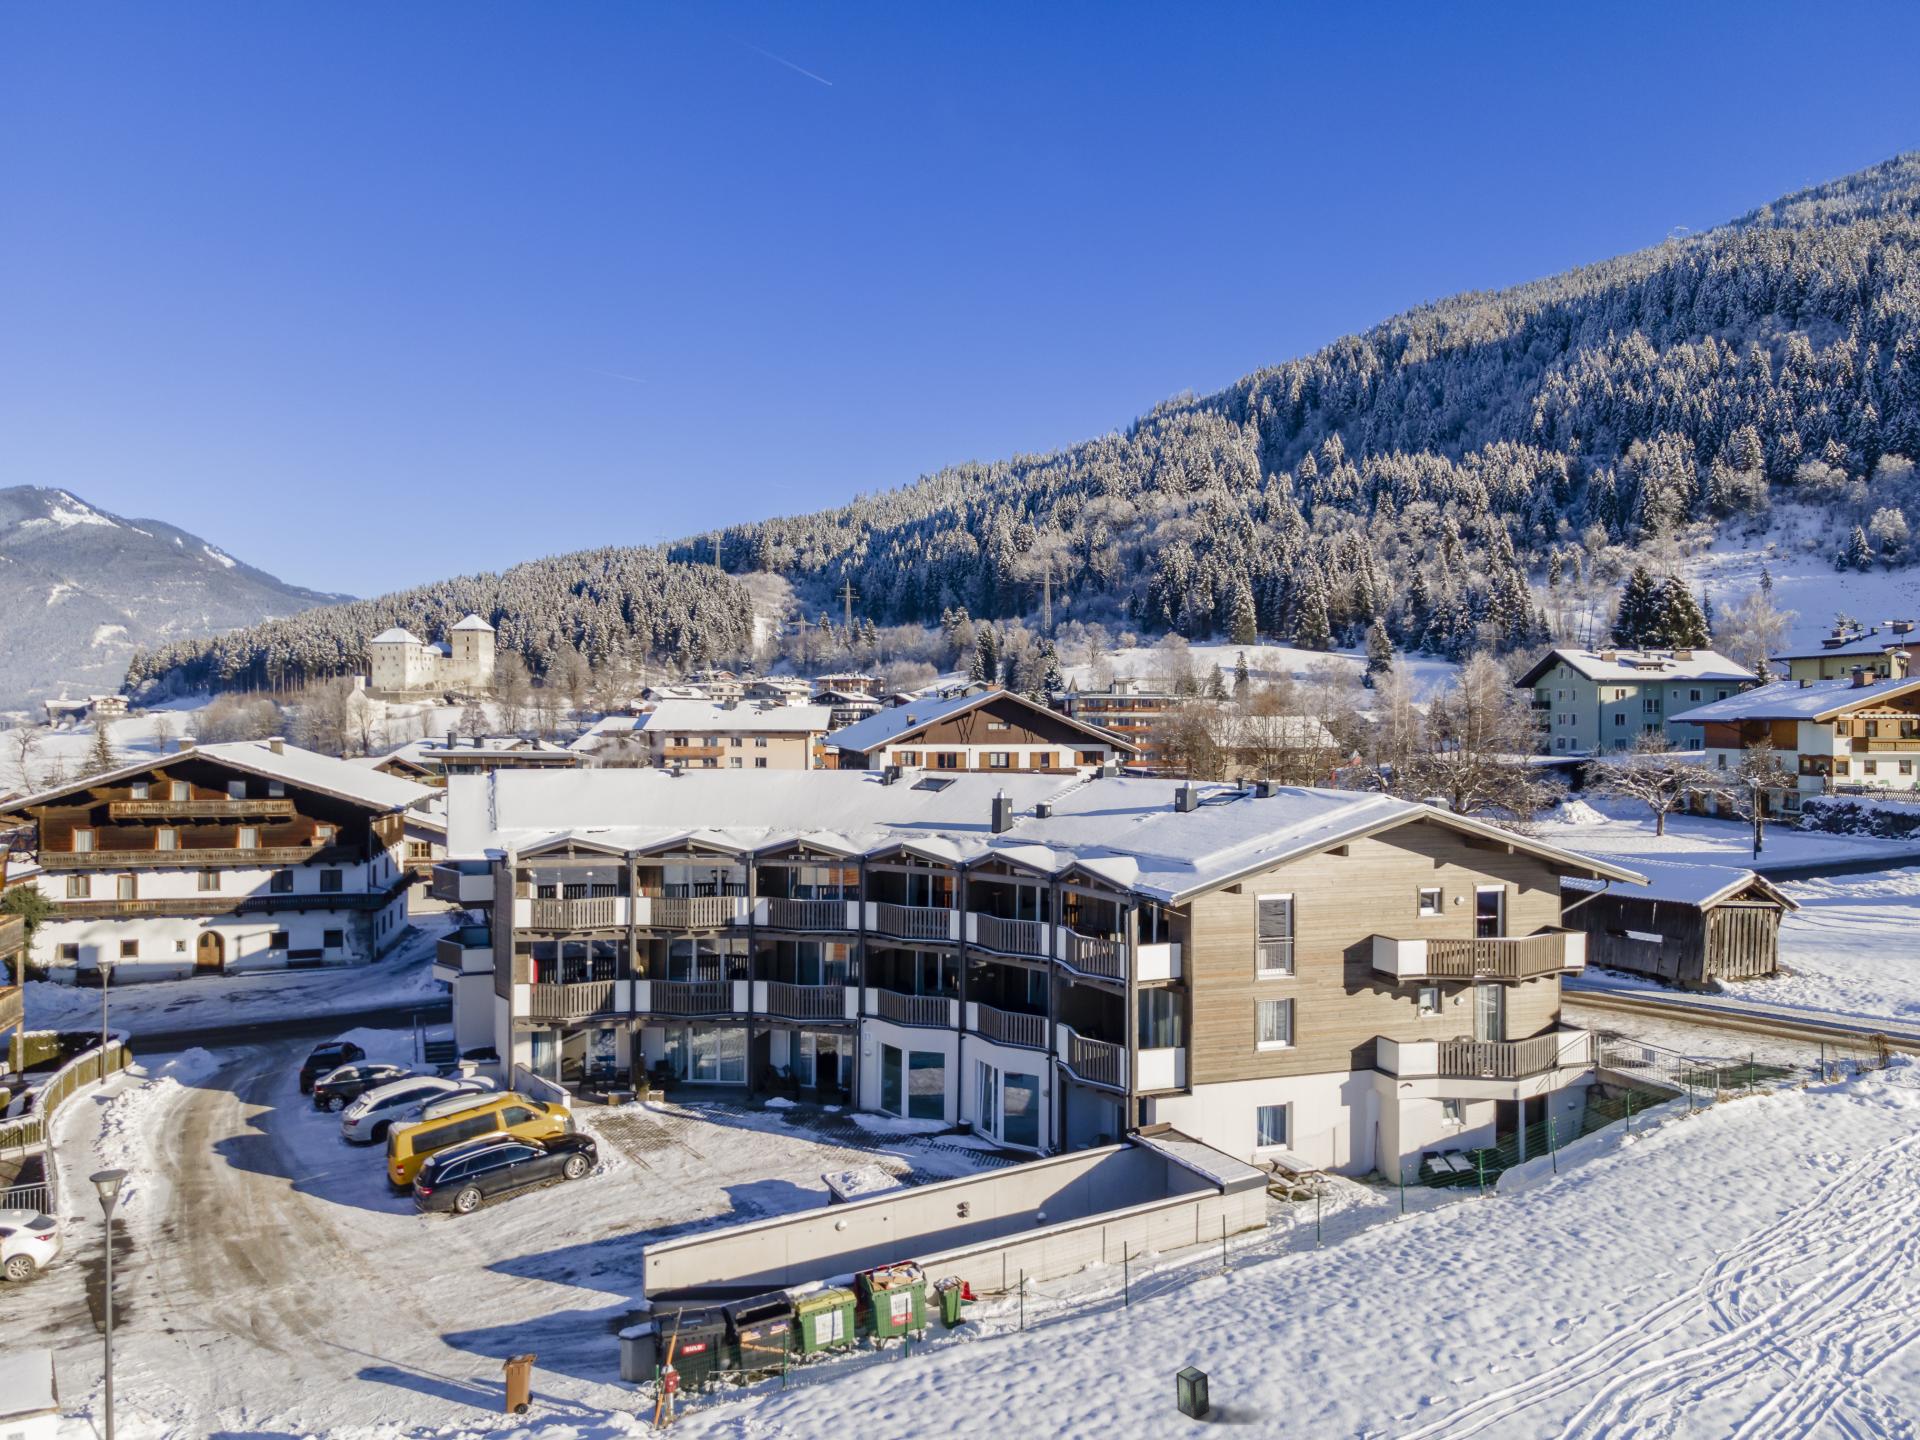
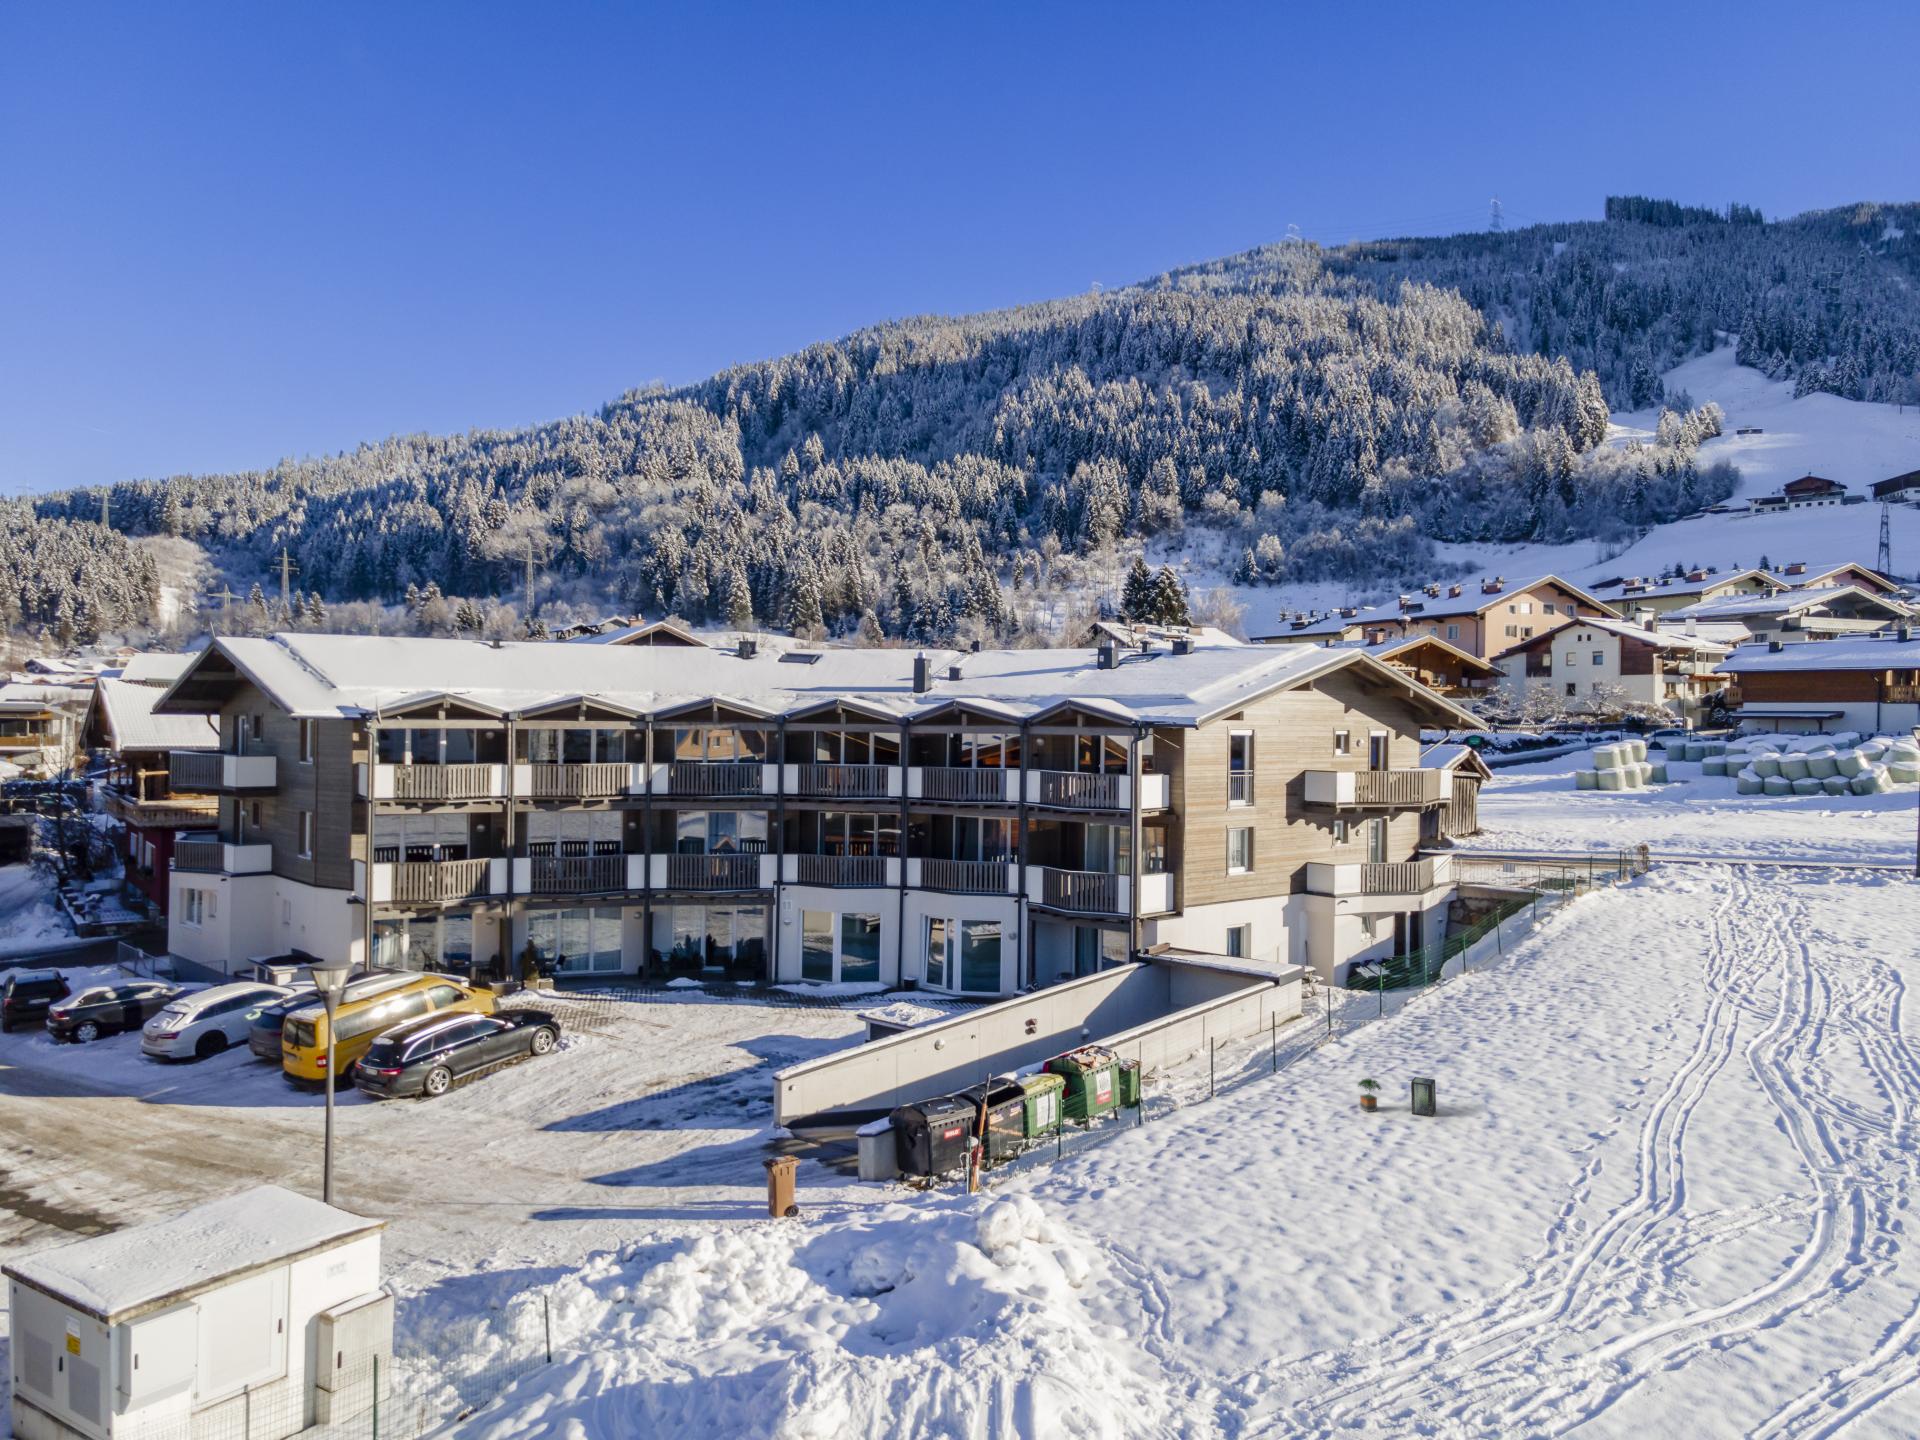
potted tree: none [1128,1356,1153,1397] -> present [1358,1078,1381,1112]

